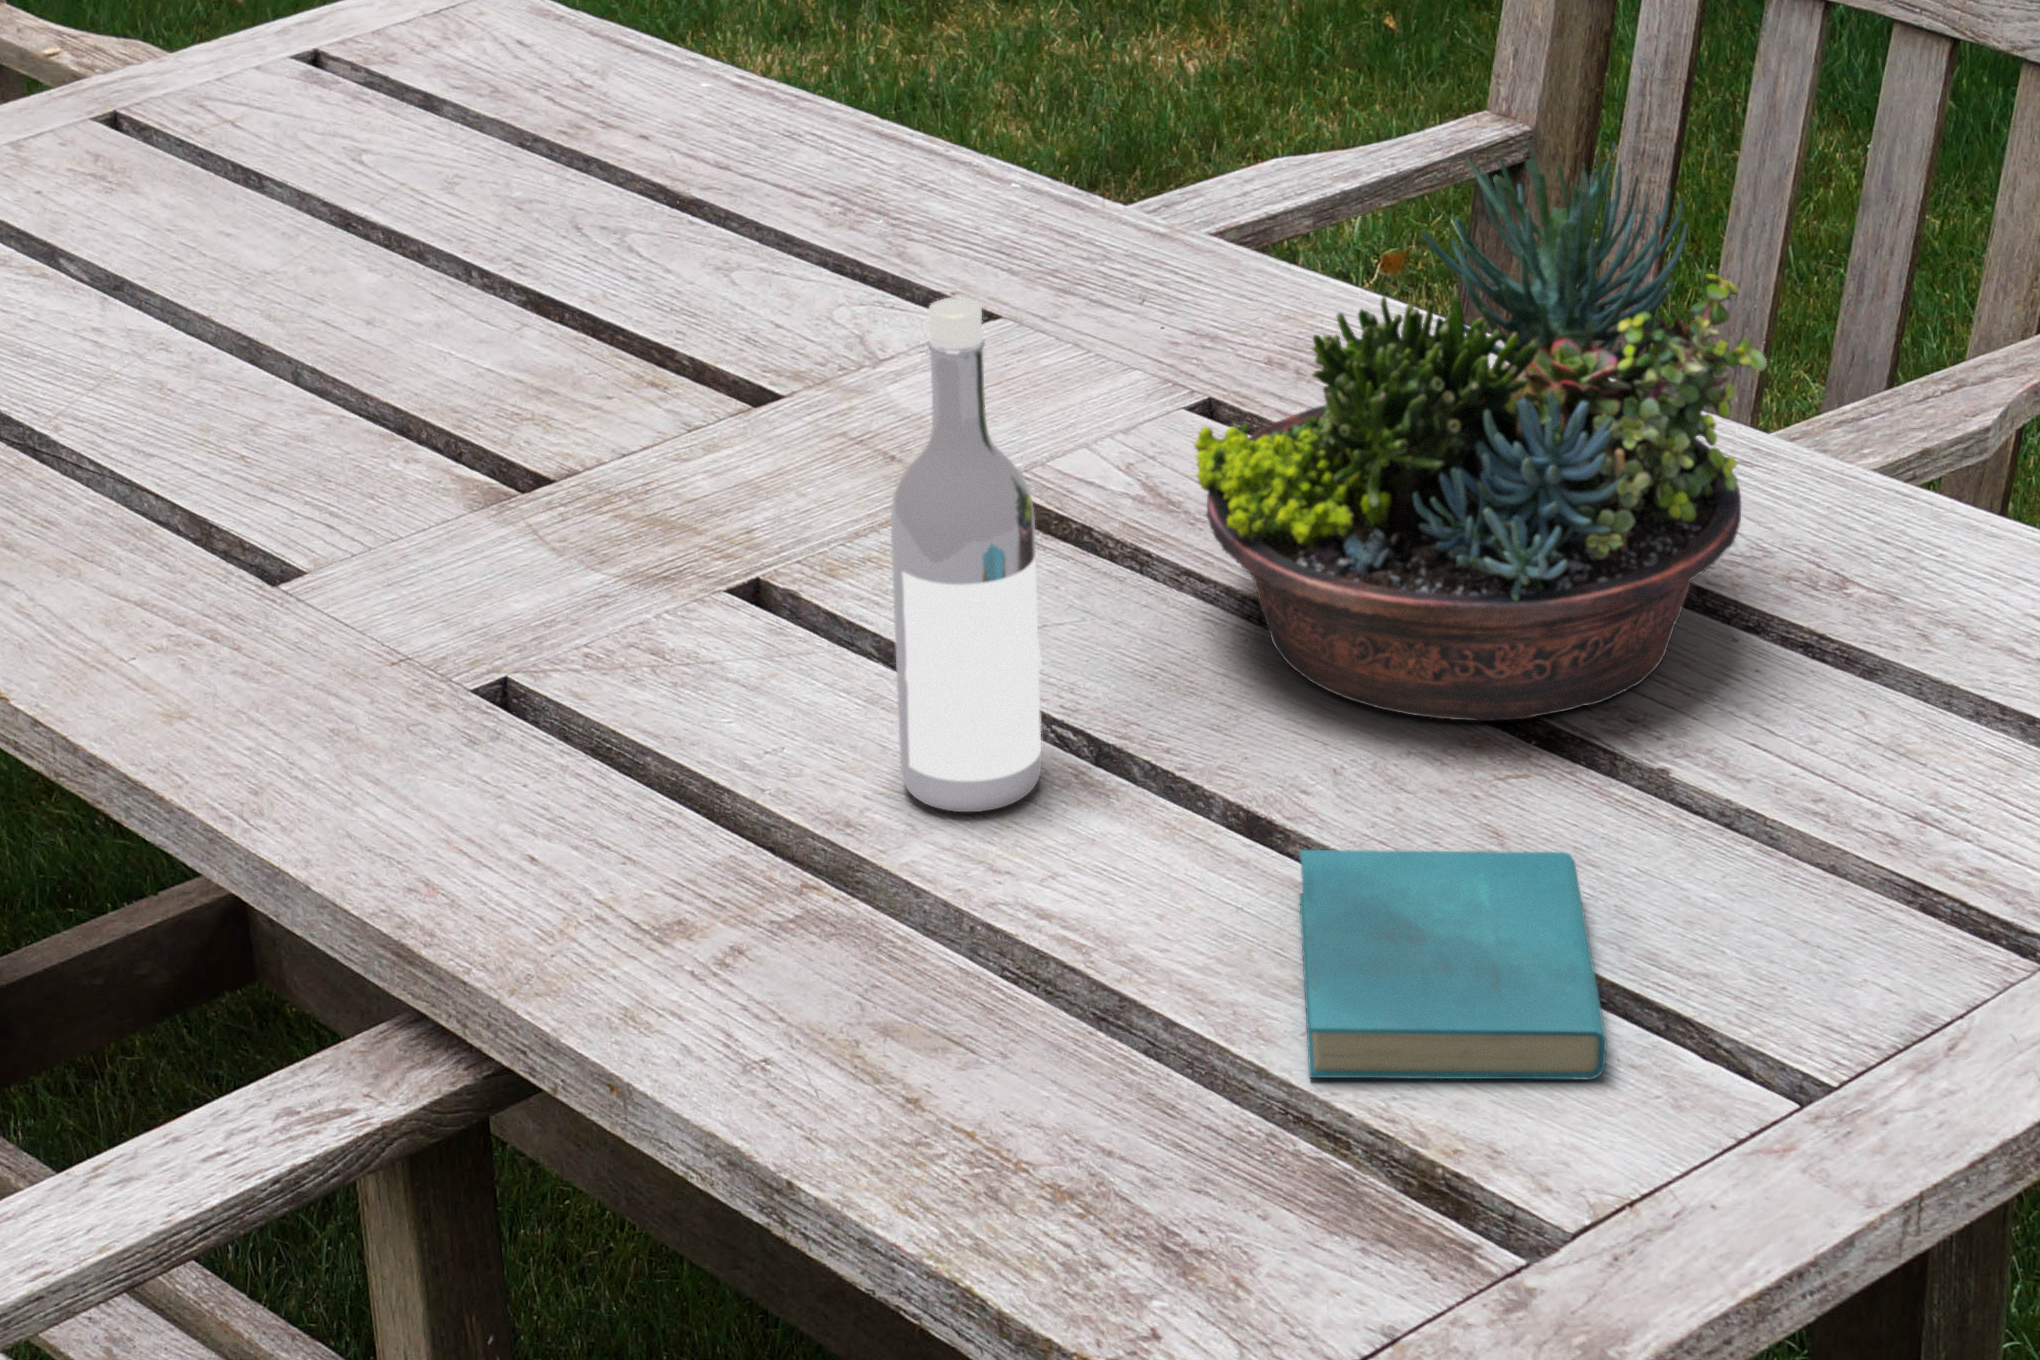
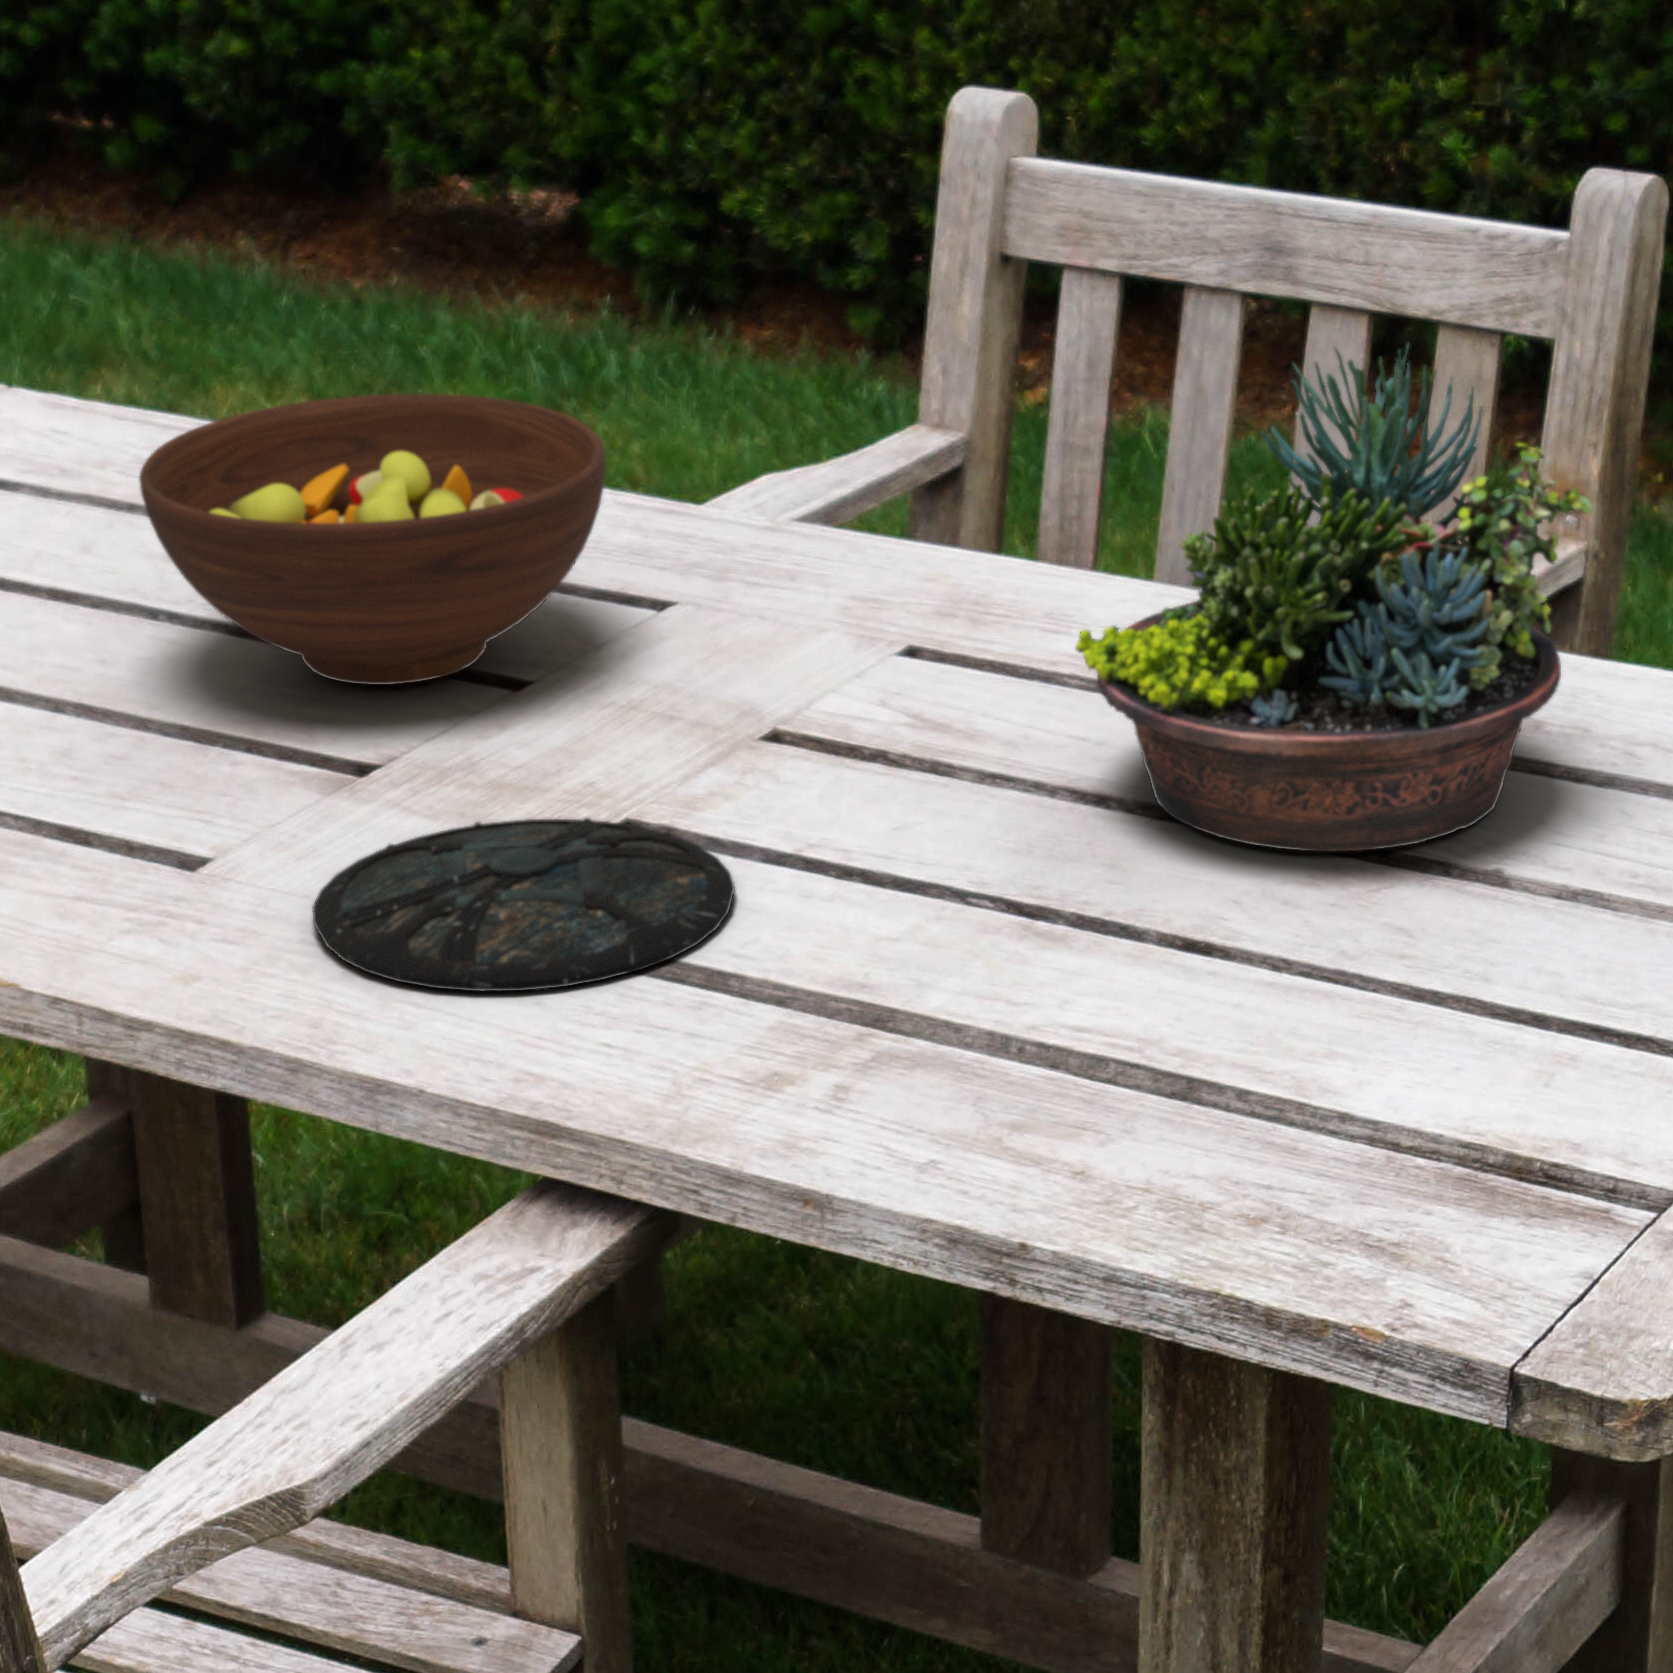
fruit bowl: none [343,56,828,374] -> present [139,394,606,685]
wine bottle: present [891,298,1041,812] -> none [909,482,1043,966]
plate: none [318,558,765,773] -> present [312,818,735,991]
book: present [1299,850,1607,1080] -> none [1320,920,1658,1111]

